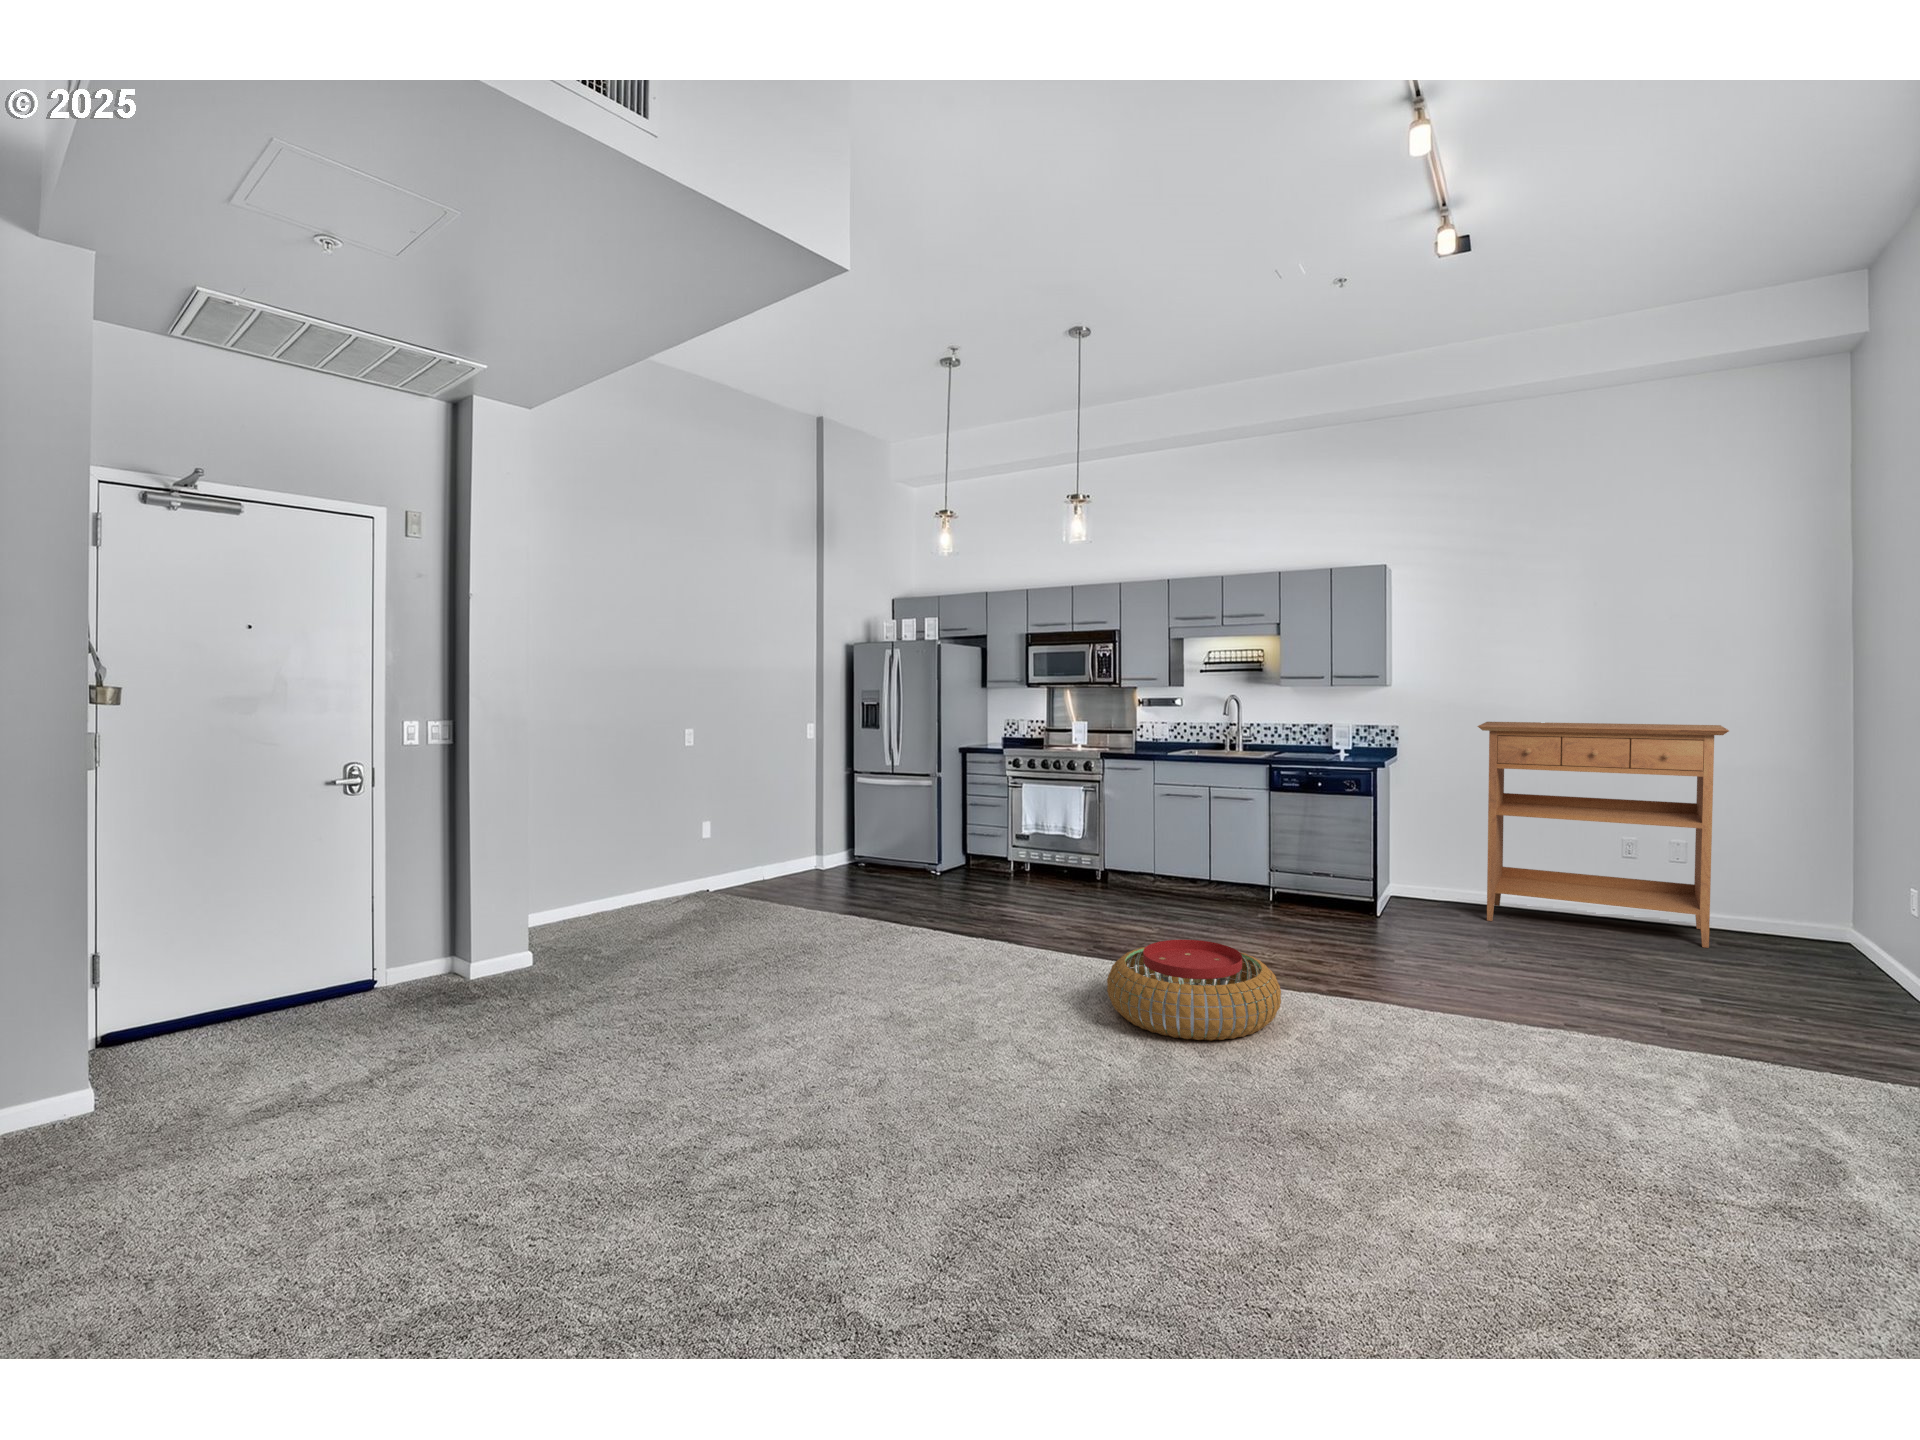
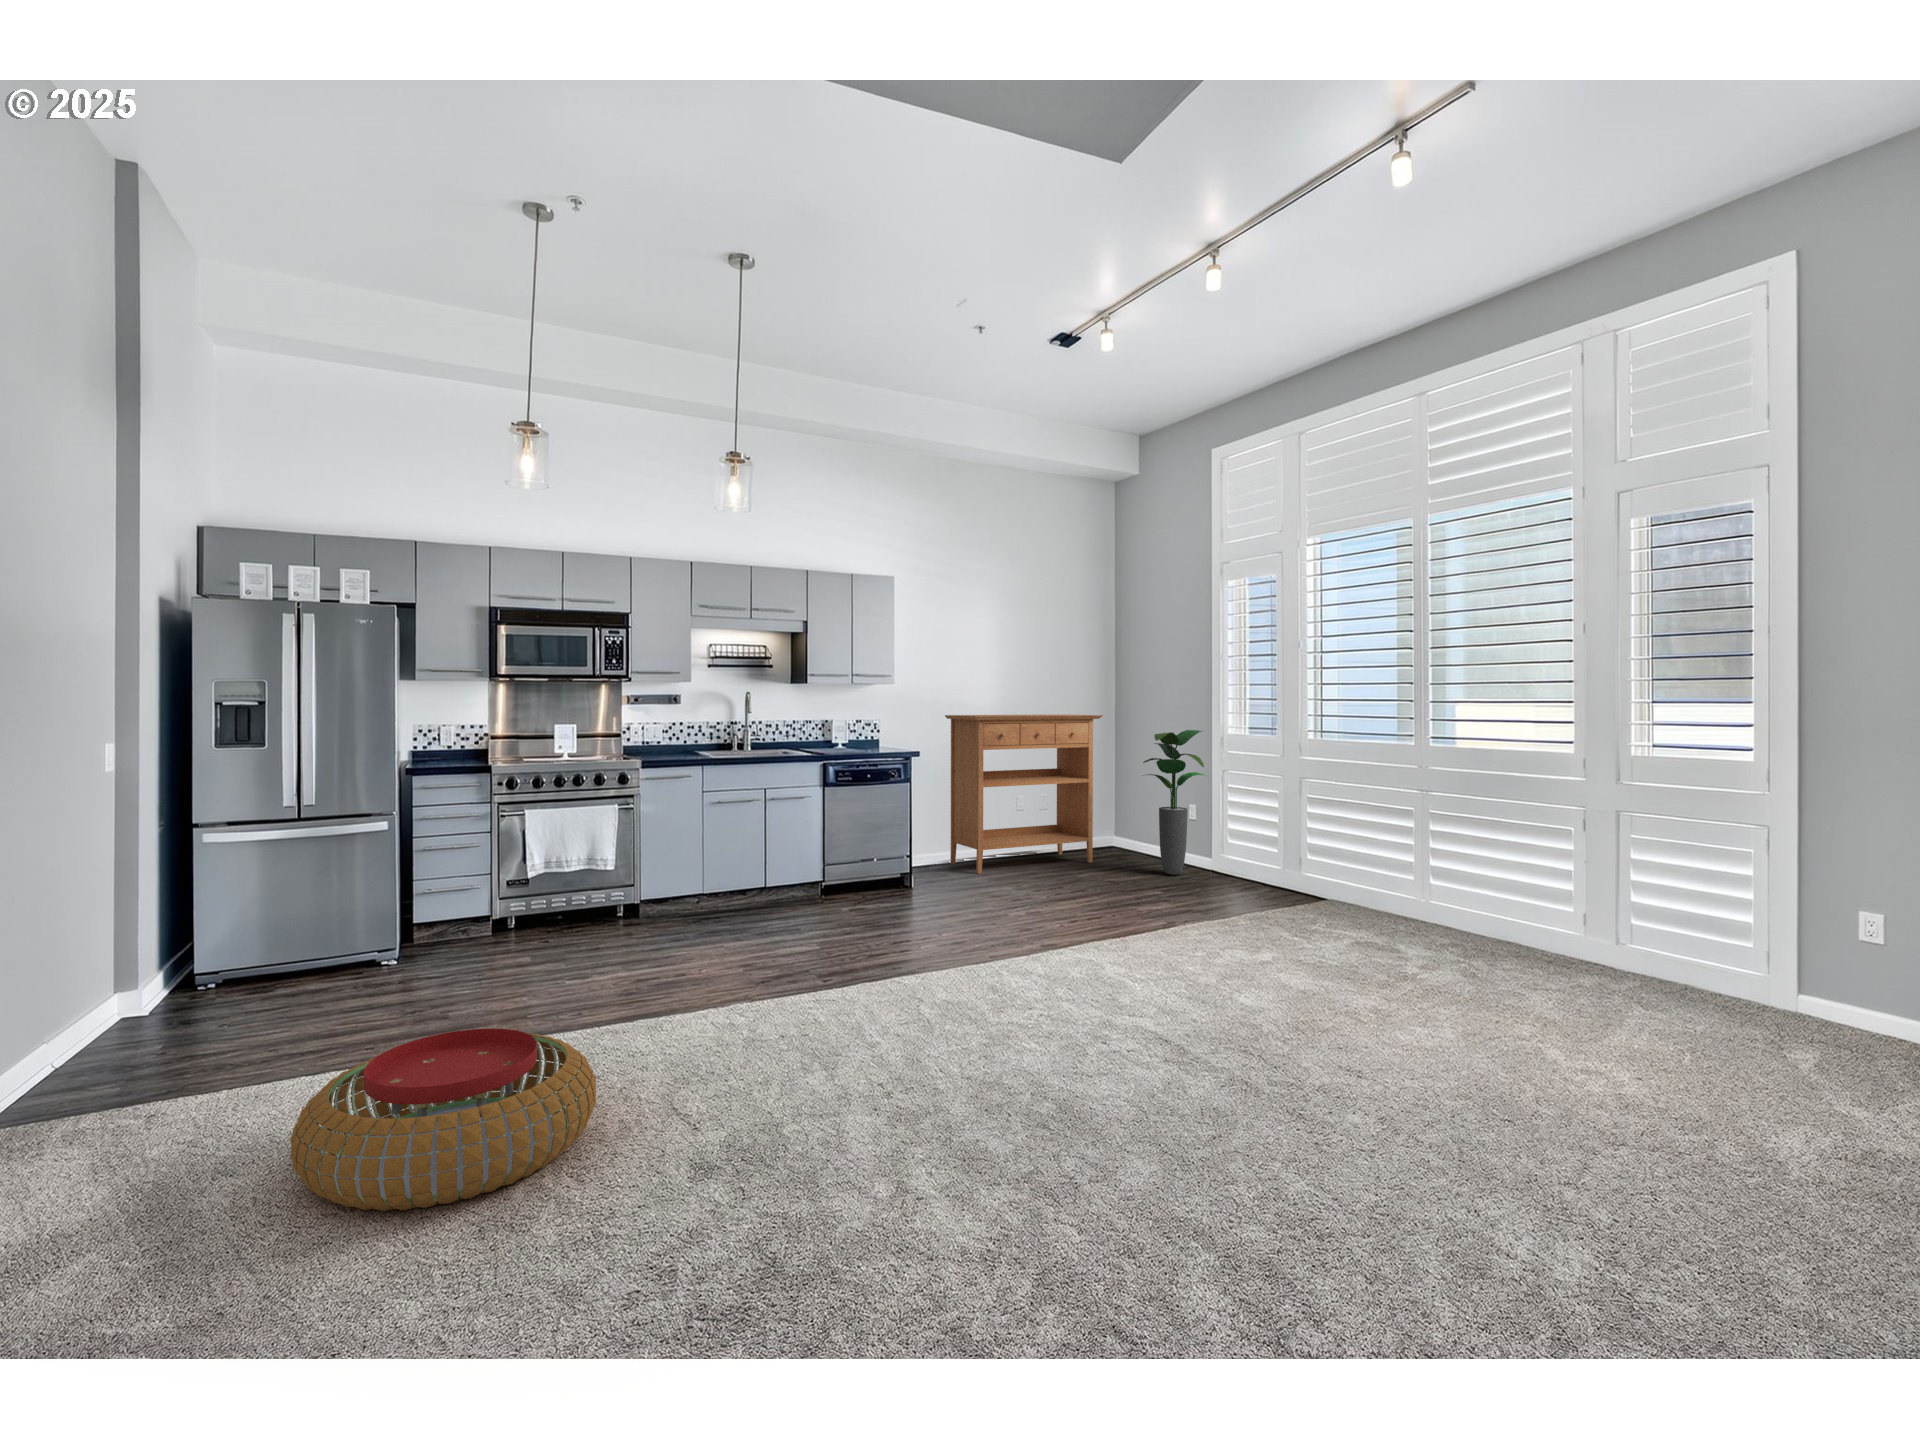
potted plant: none [1727,763,1868,995] -> present [1143,730,1204,875]
pouf: present [1107,940,1281,1040] -> present [290,1029,596,1211]

